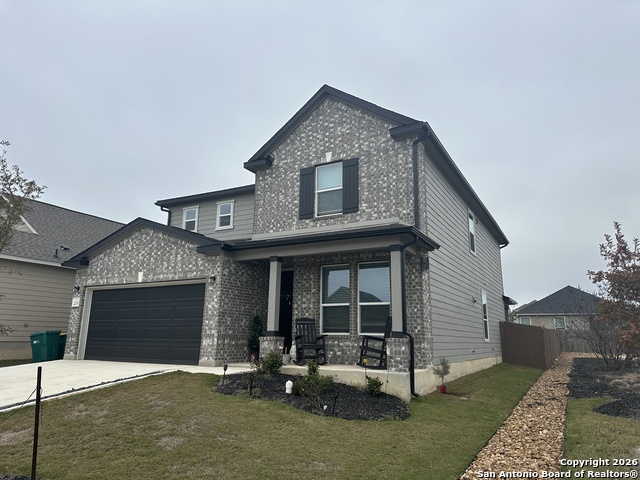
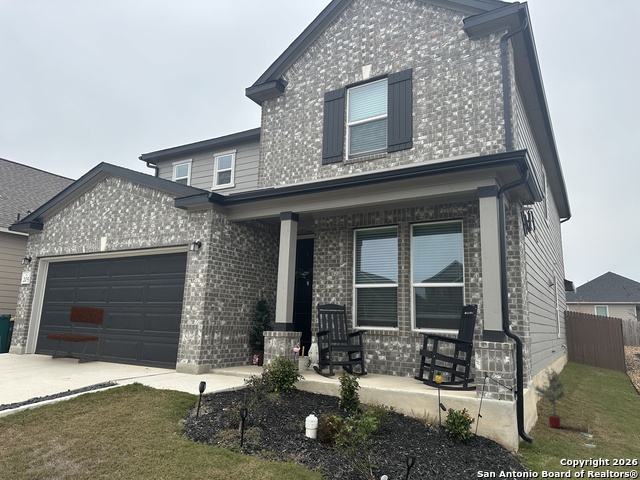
bench: none [101,323,142,364] -> present [47,306,104,363]

